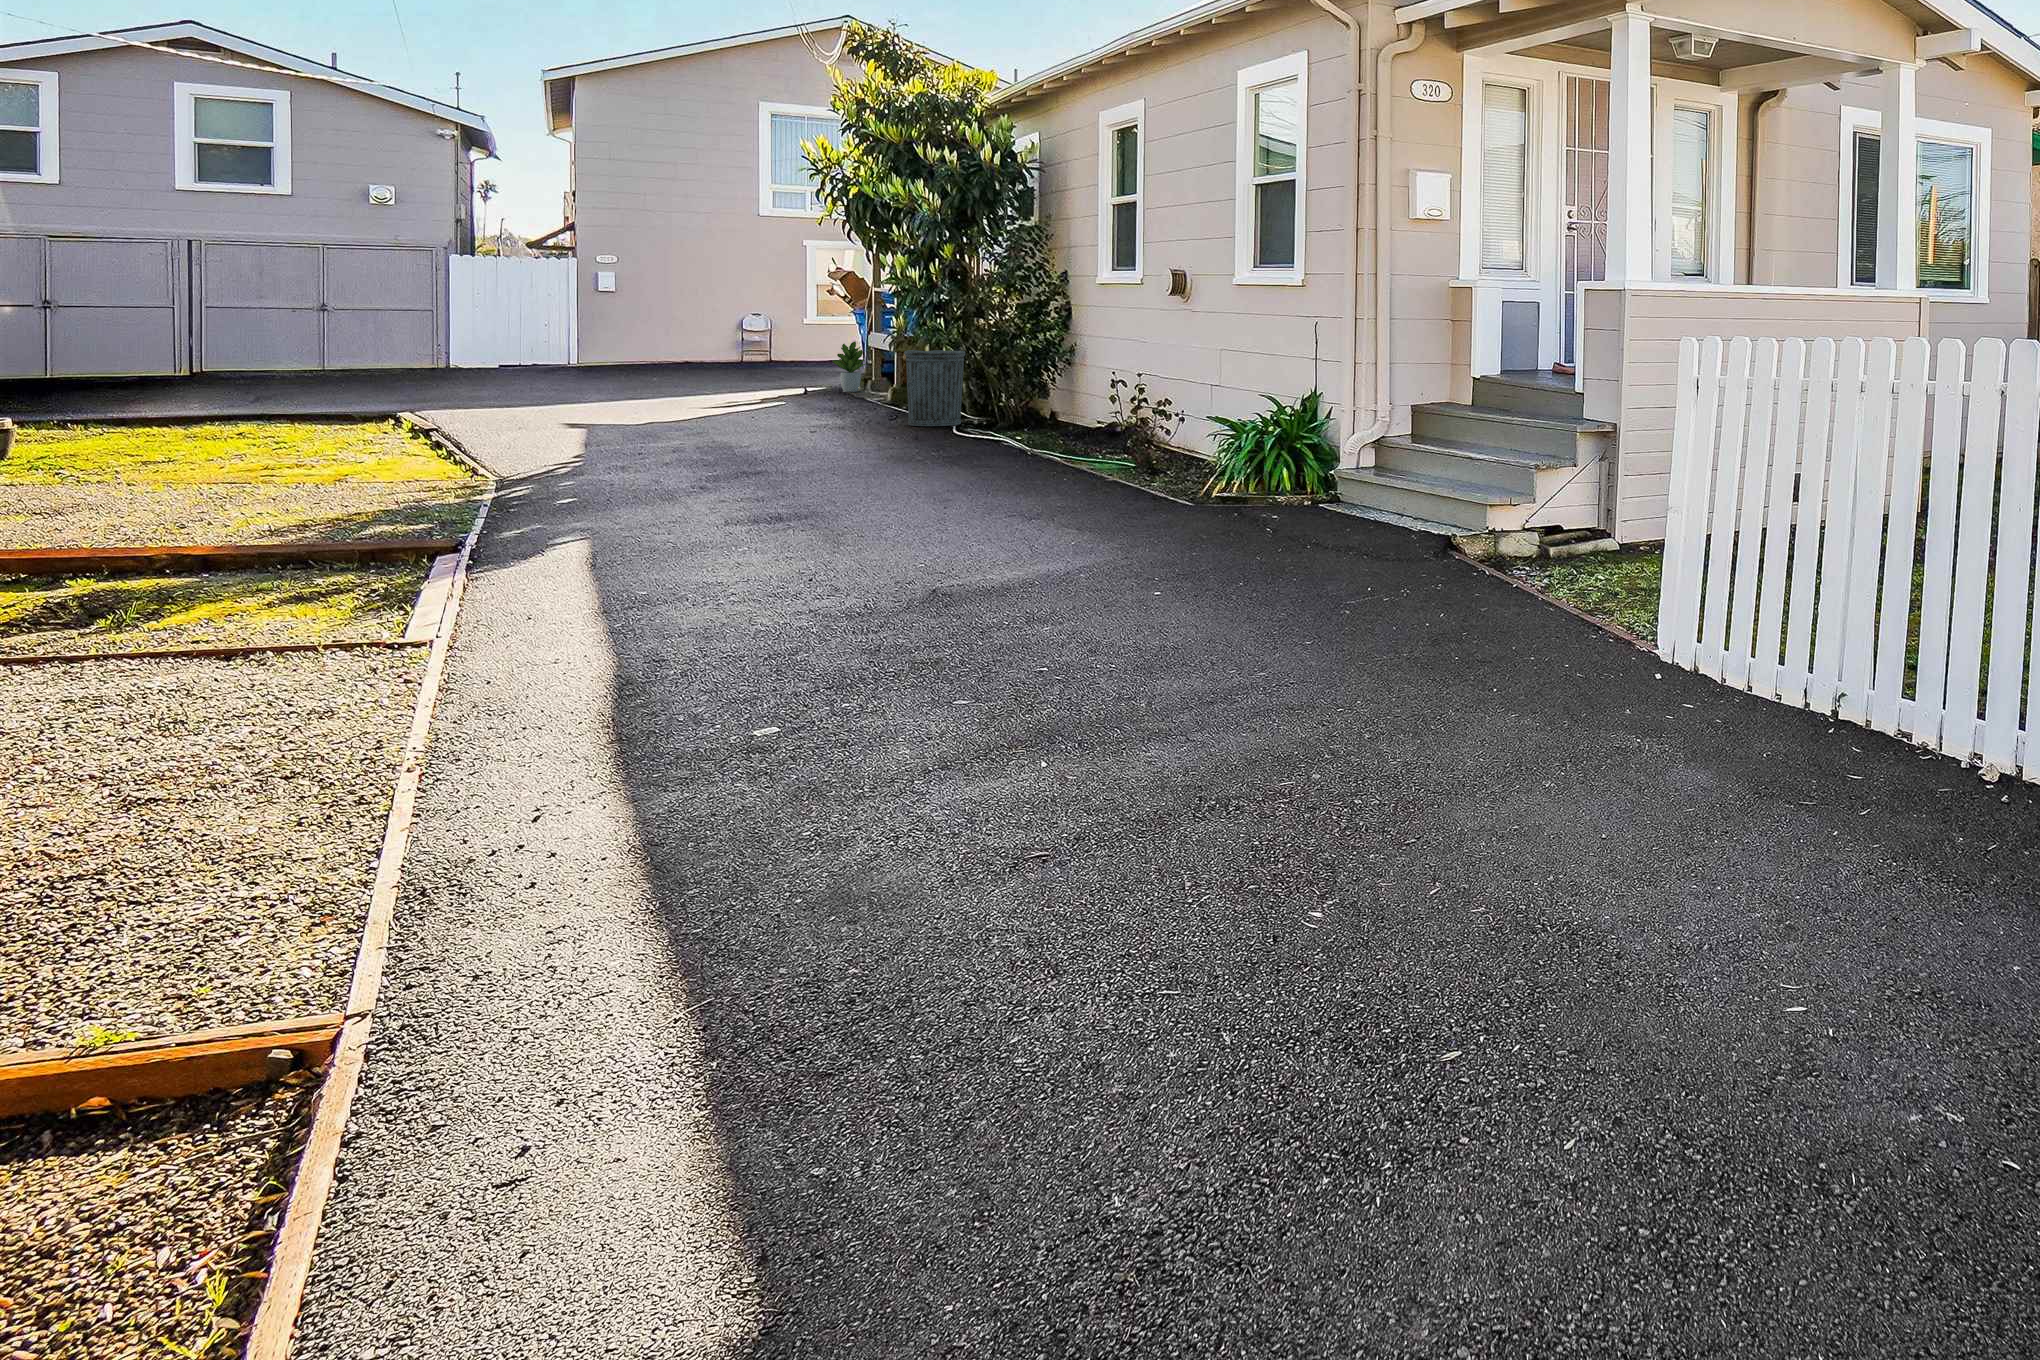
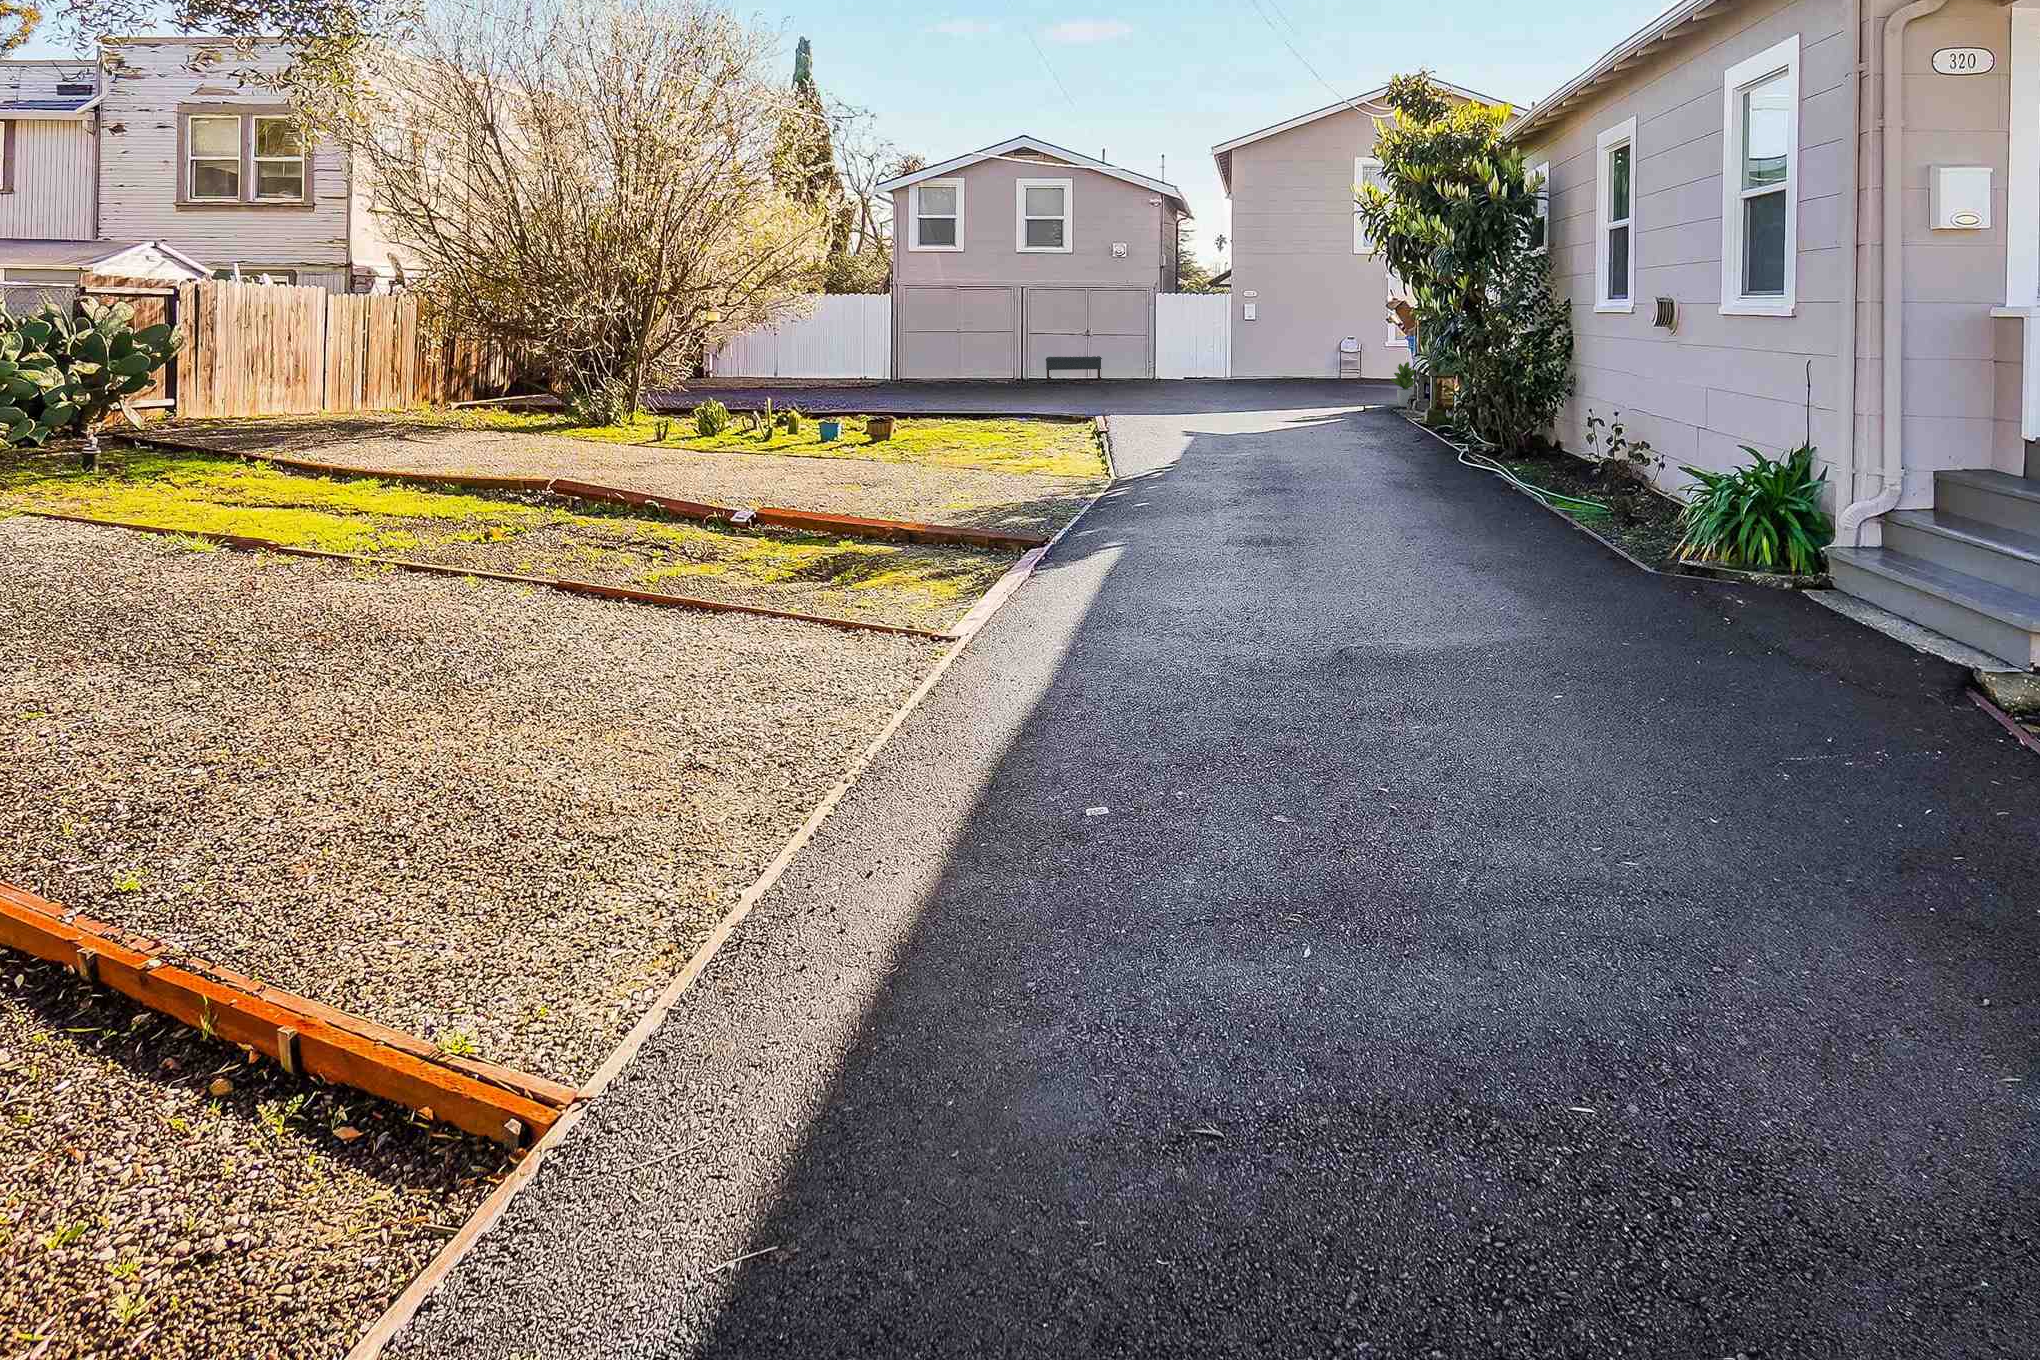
bench: none [243,338,351,374] -> present [1046,356,1102,382]
trash can: present [904,350,966,426] -> none [1425,375,1479,447]

